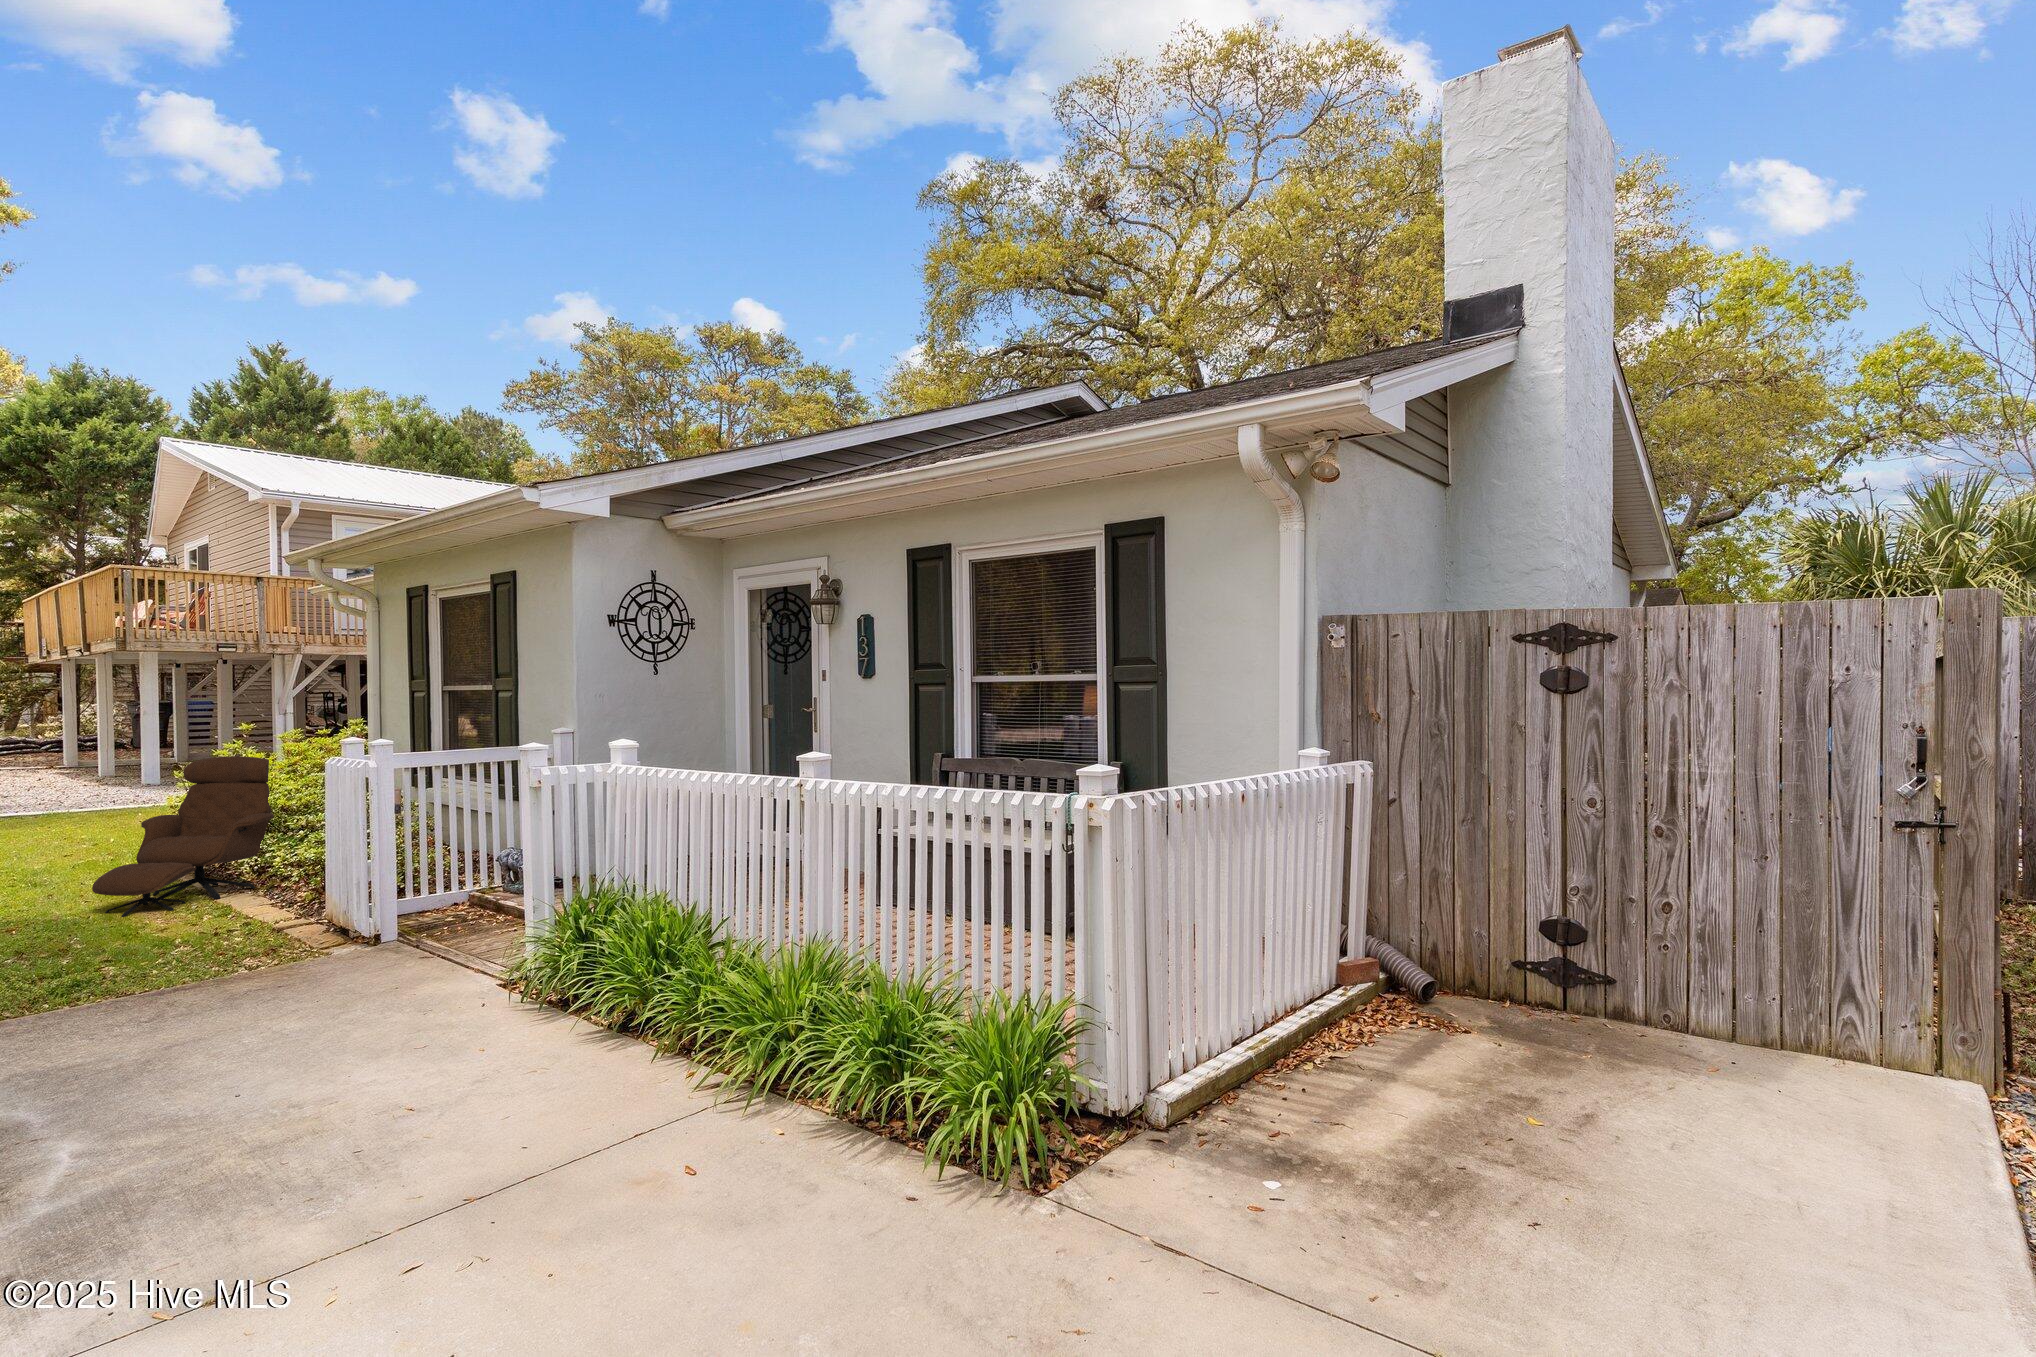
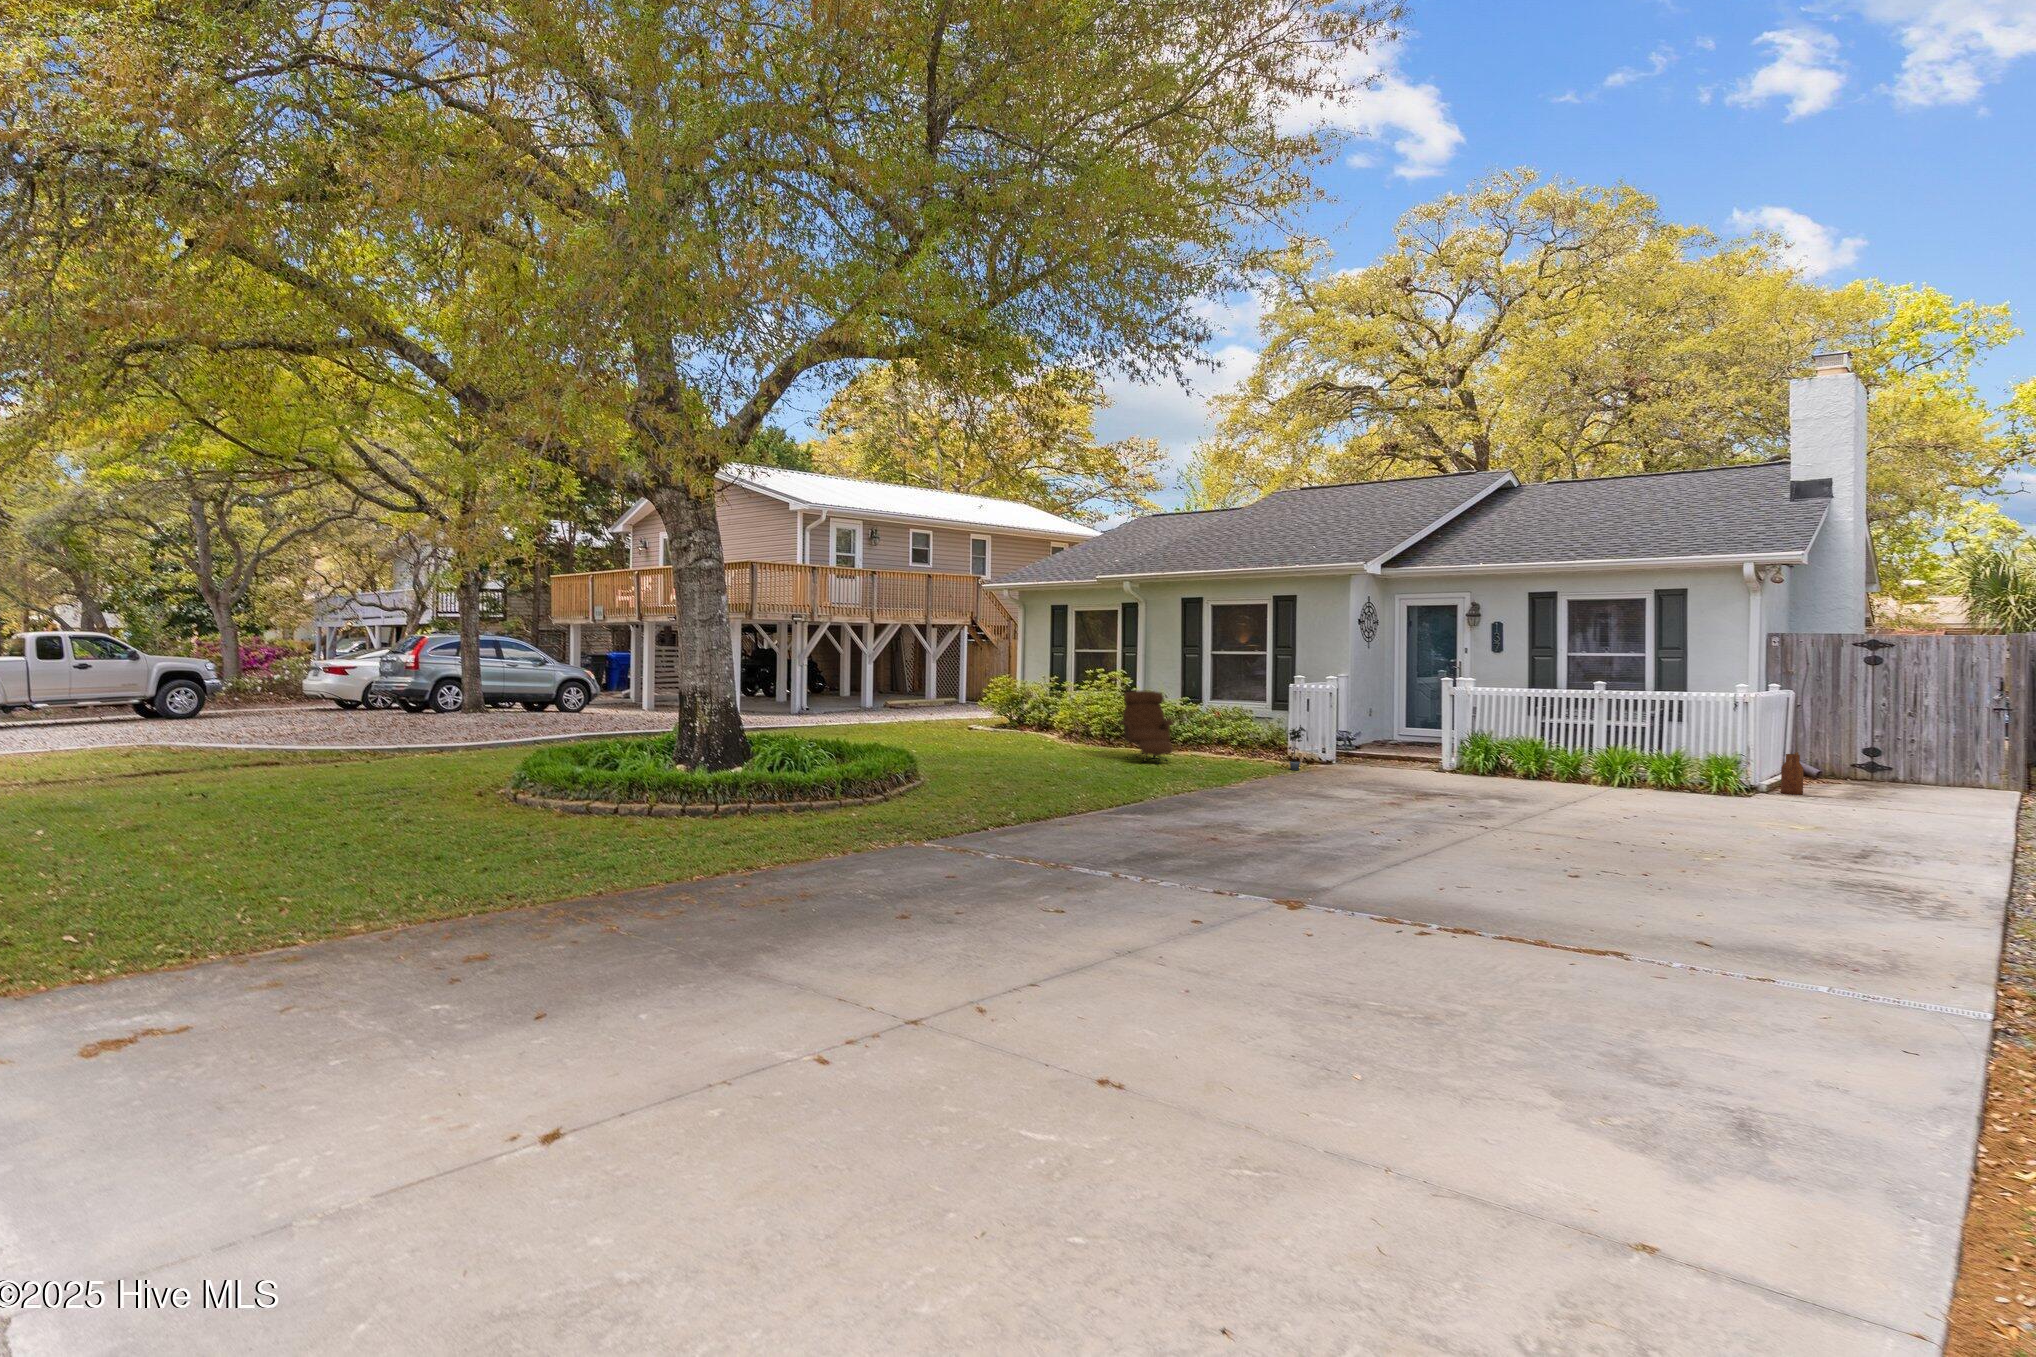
potted plant: none [272,840,345,943] -> present [1288,725,1306,770]
watering can: none [1213,962,1283,1117] -> present [1781,752,1804,795]

